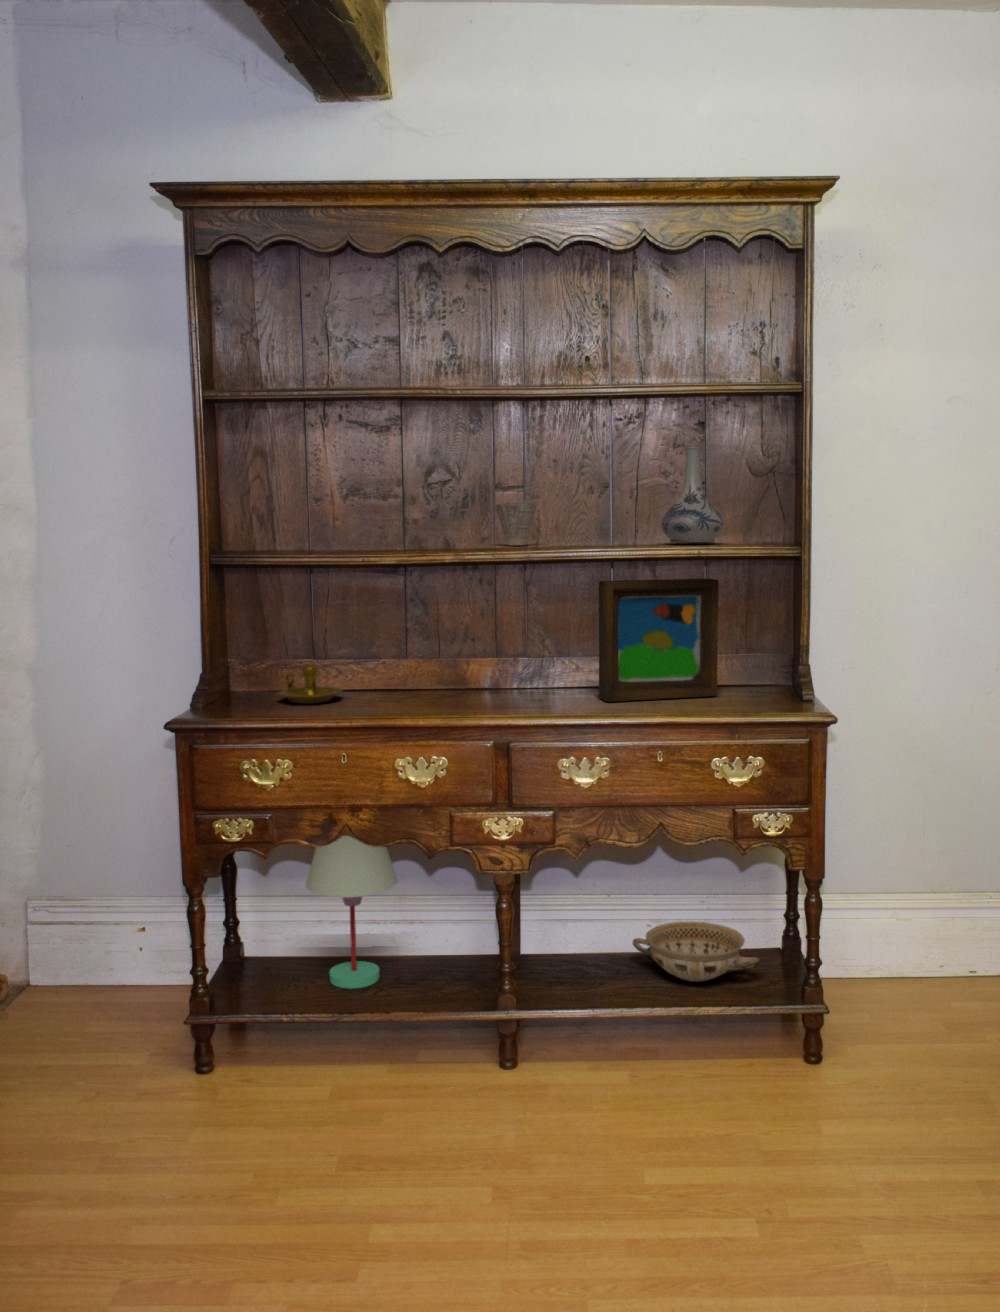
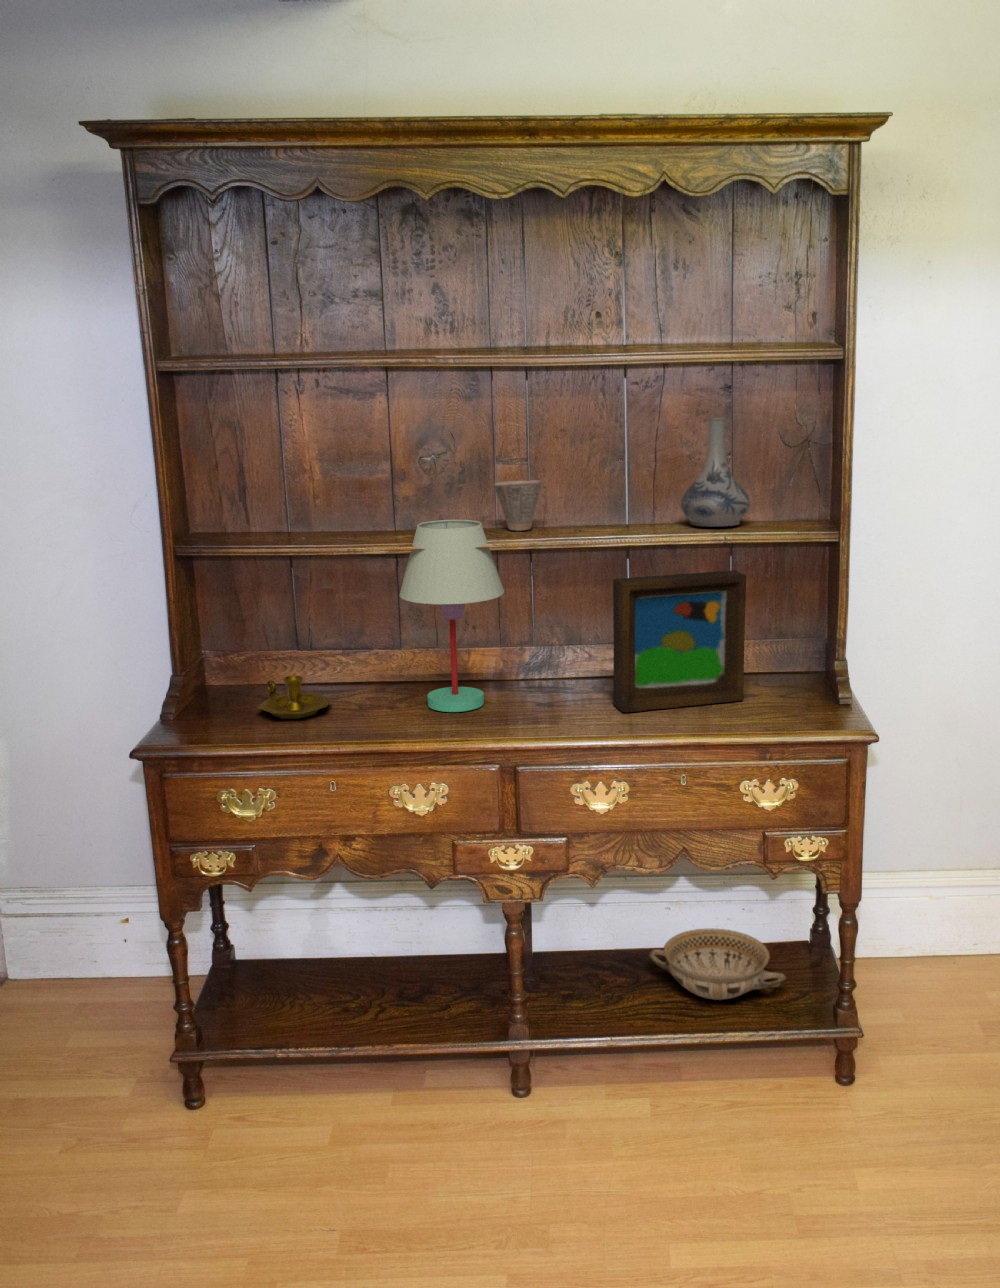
table lamp: present [306,836,397,989] -> present [399,520,504,712]

